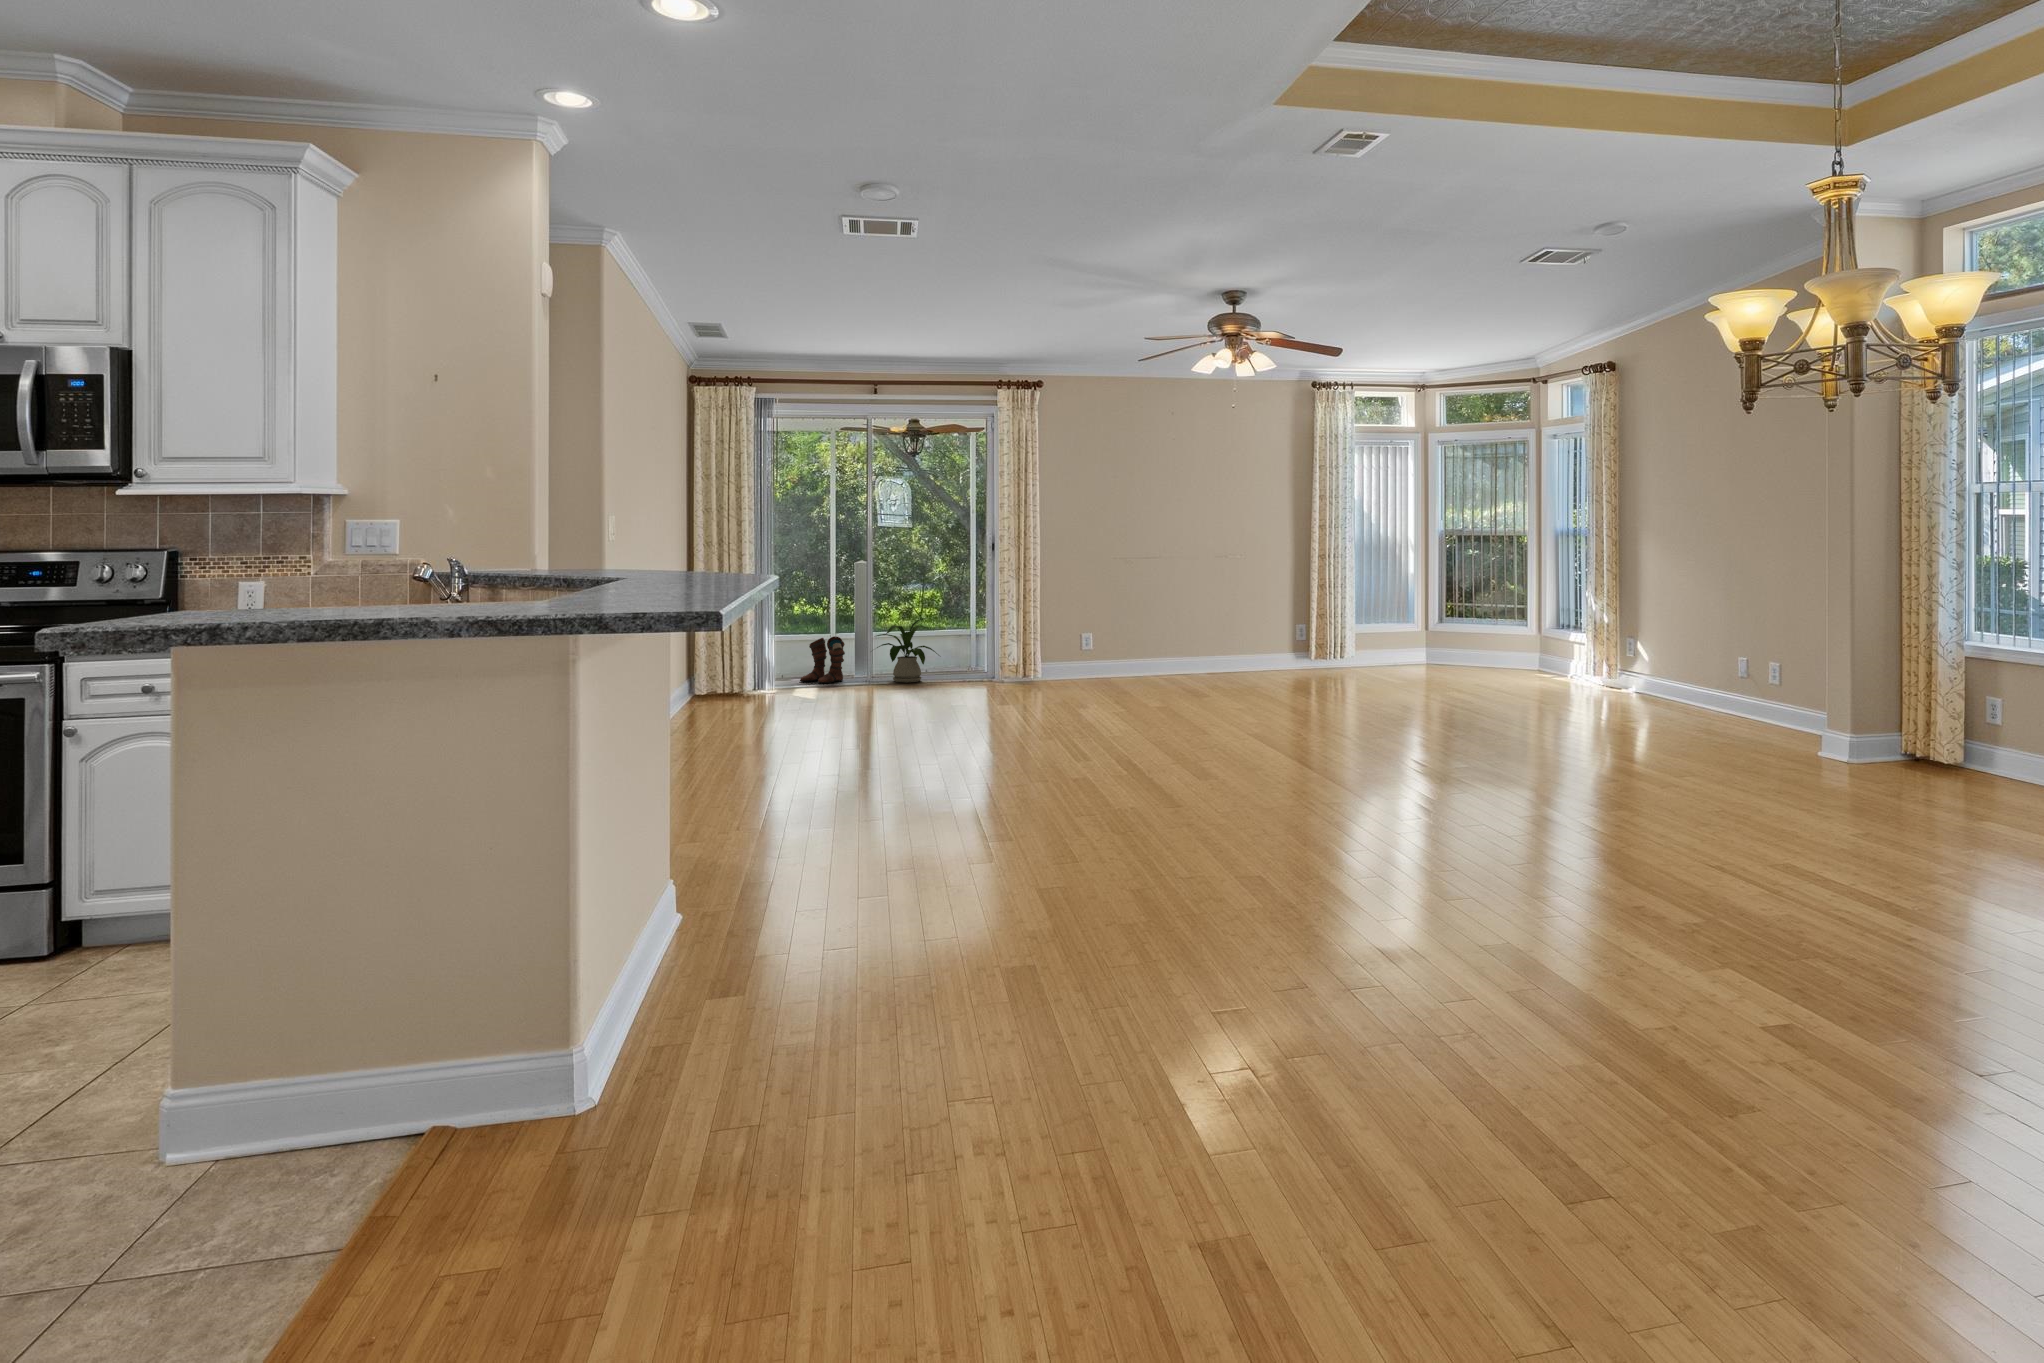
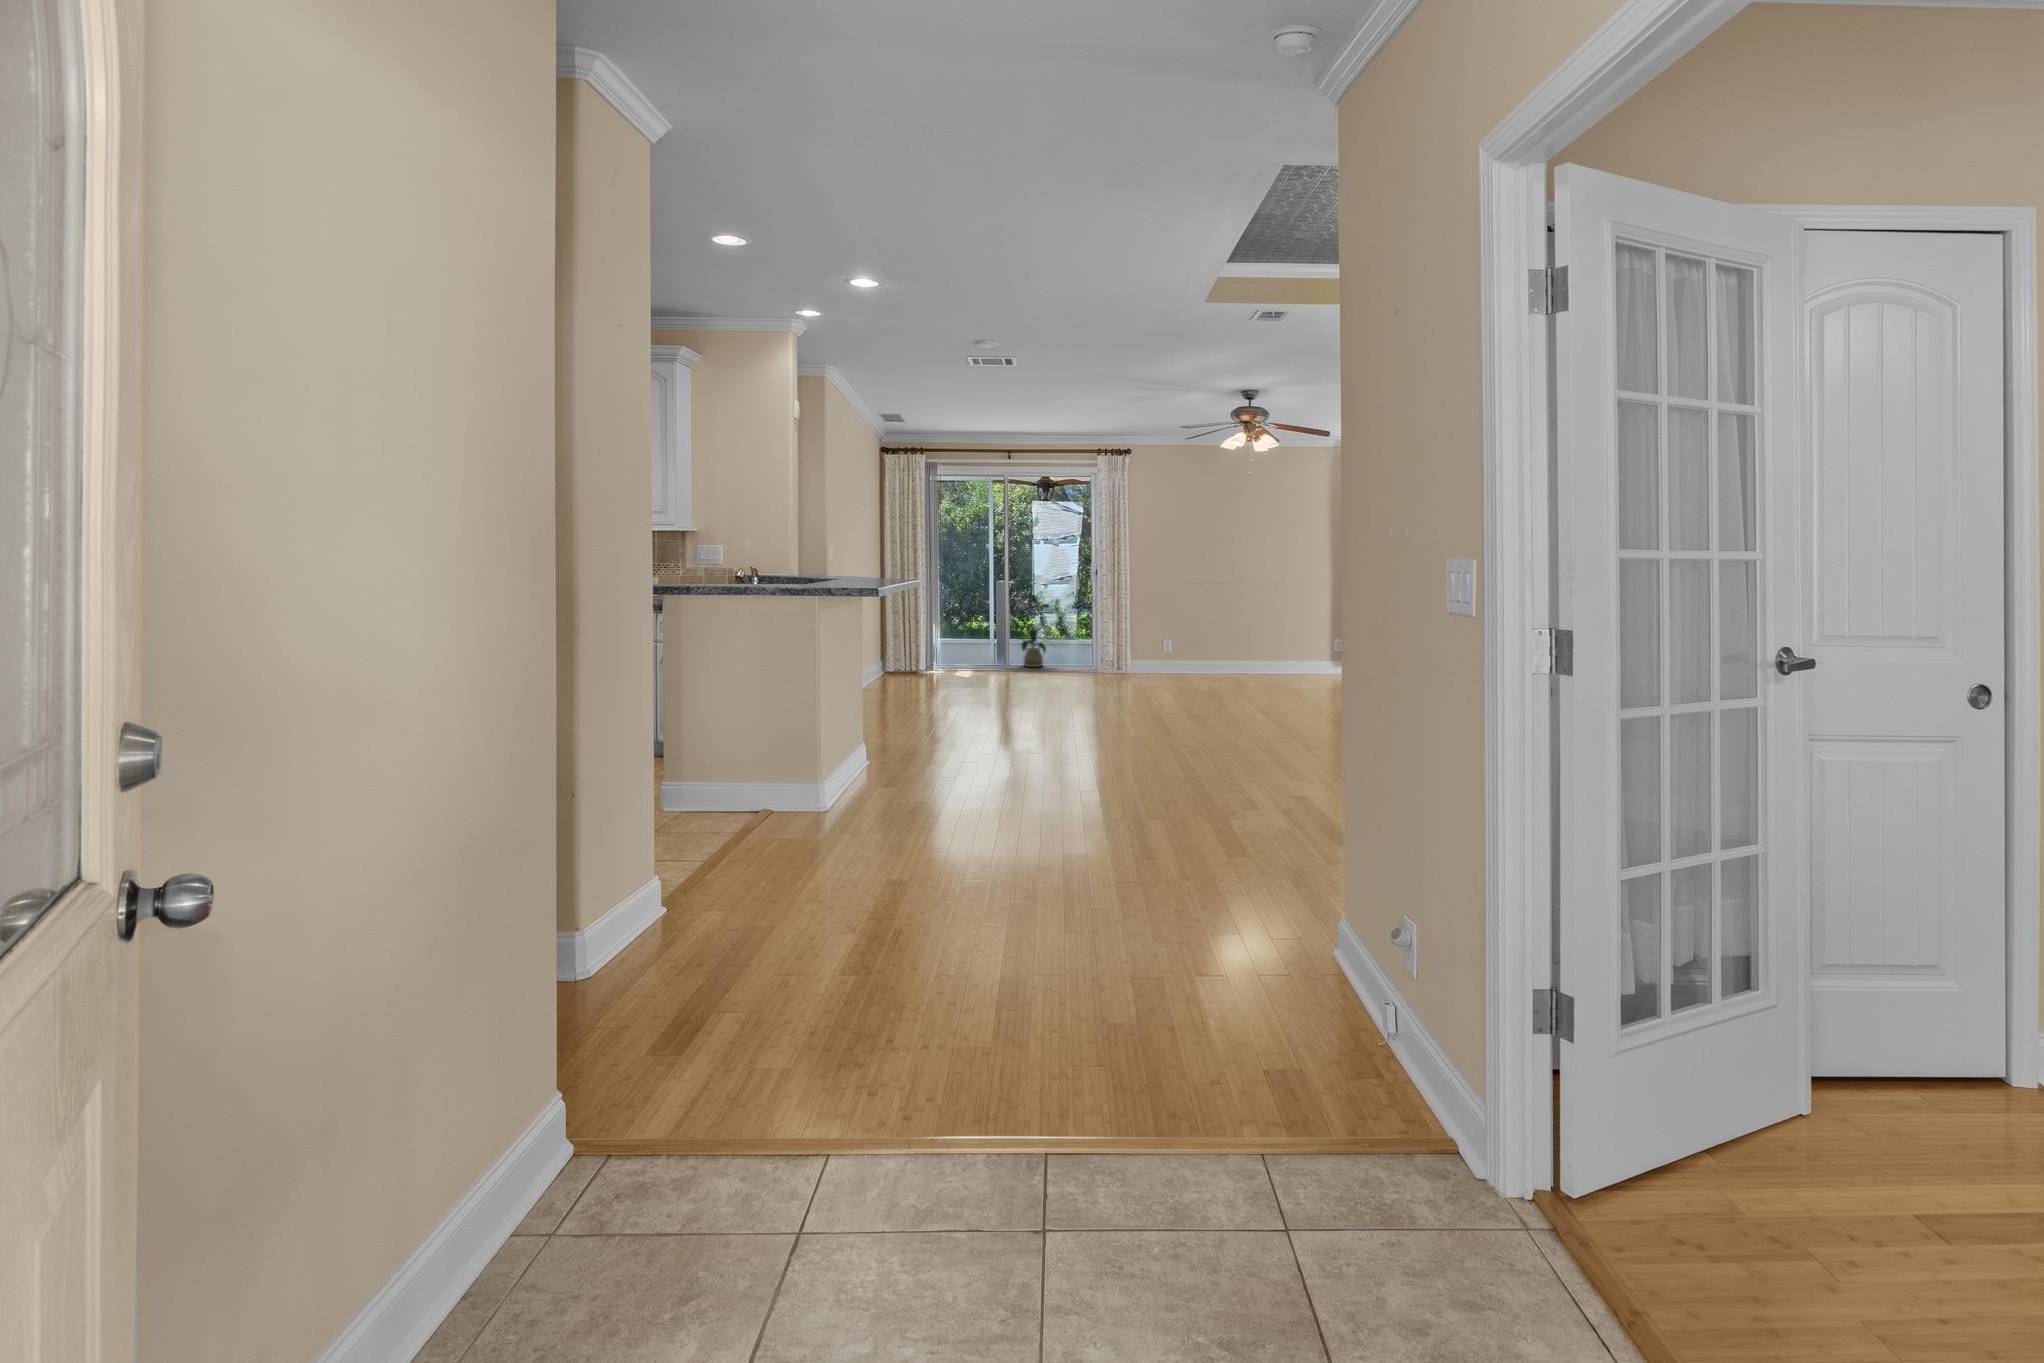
boots: present [800,636,845,683] -> none [958,633,989,666]

